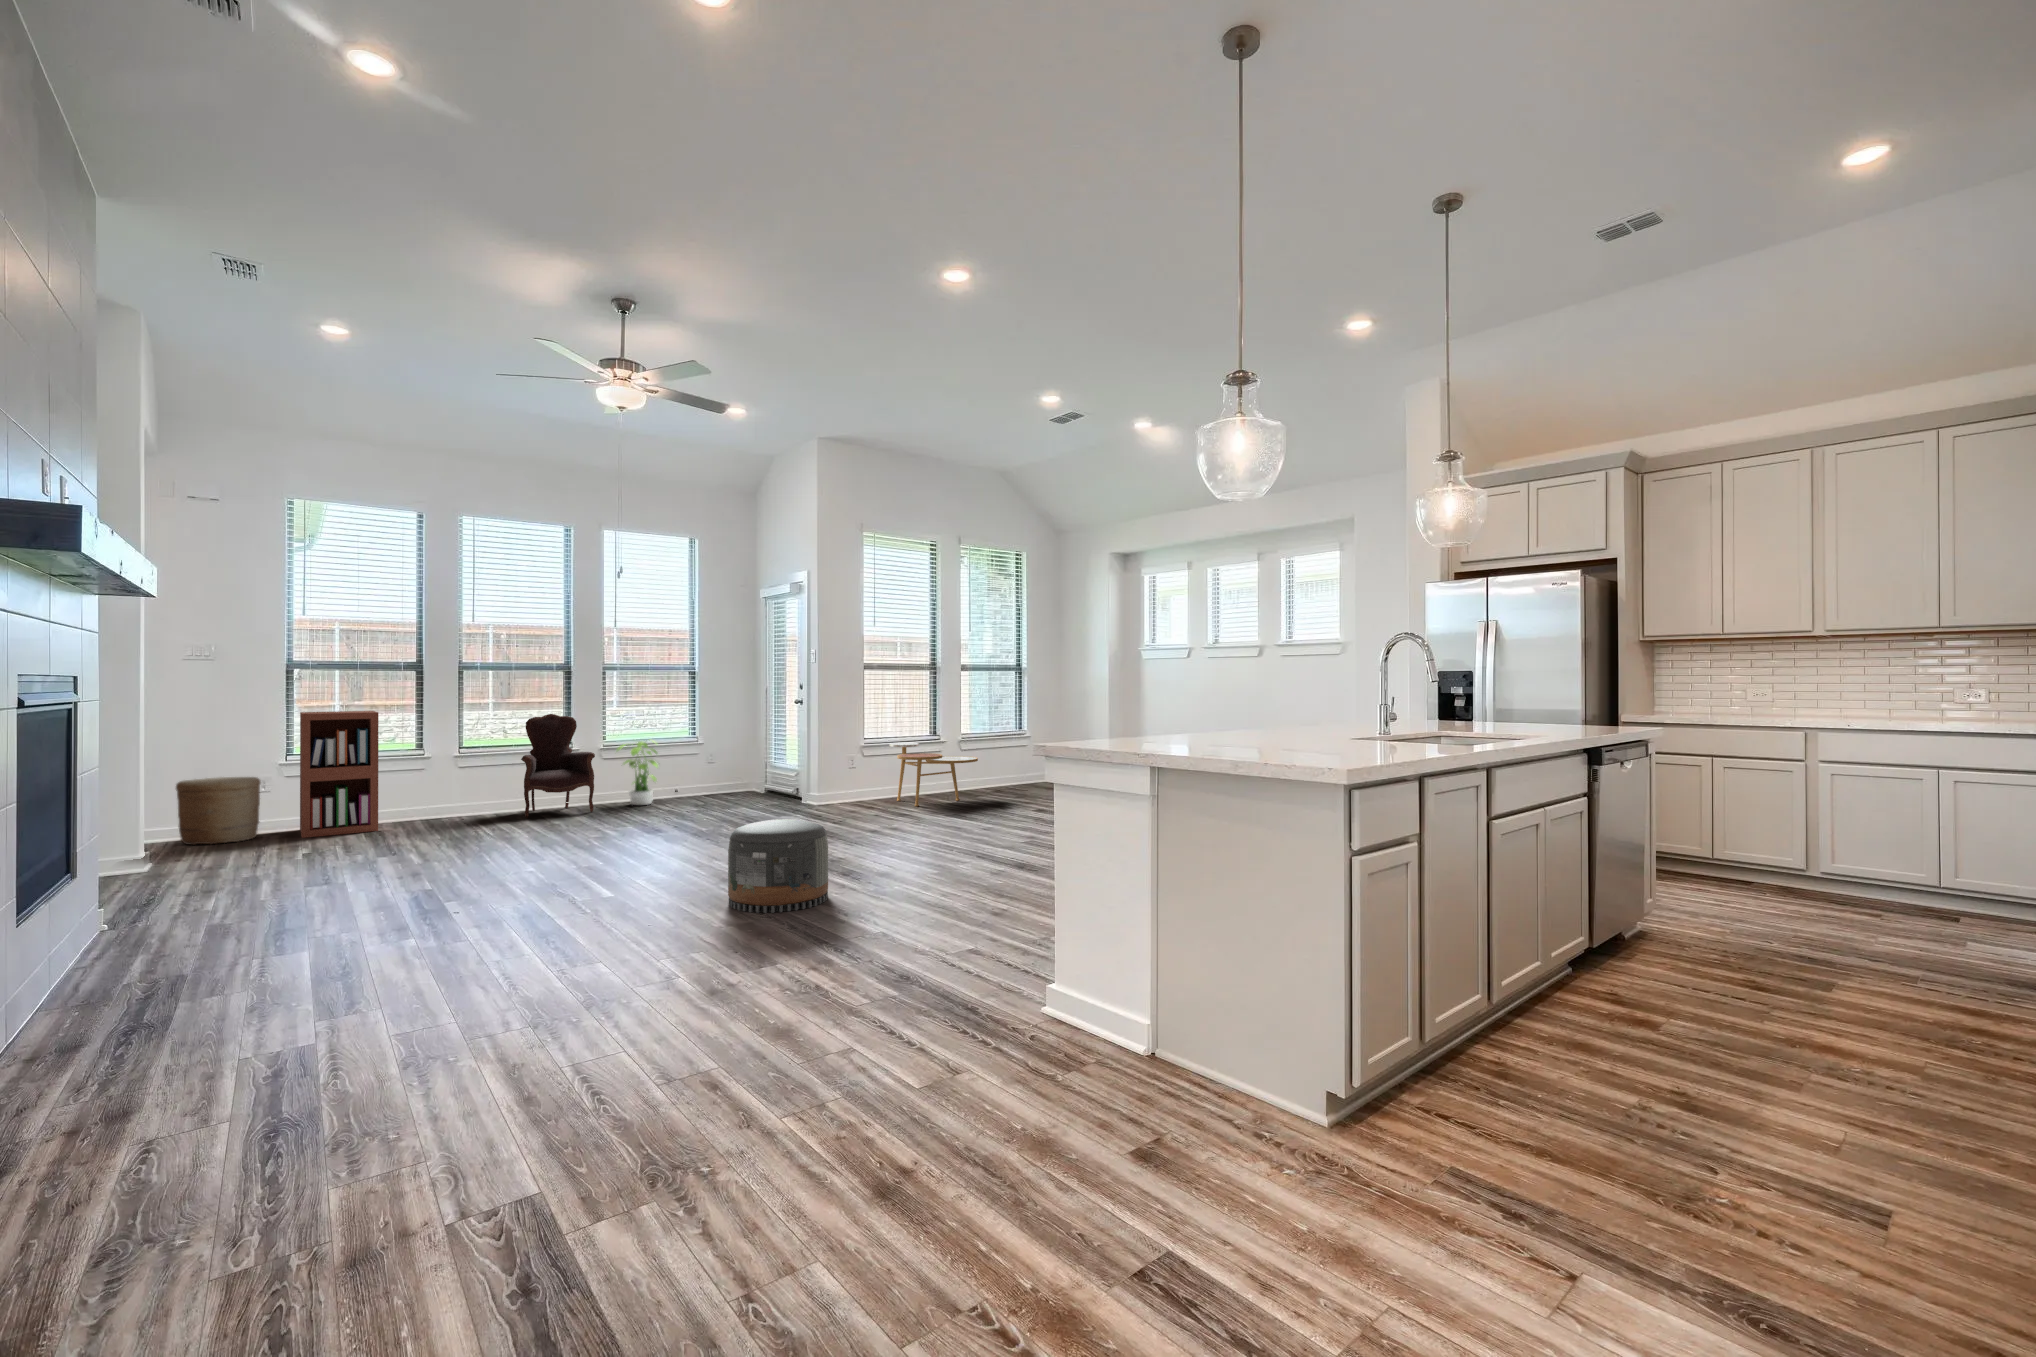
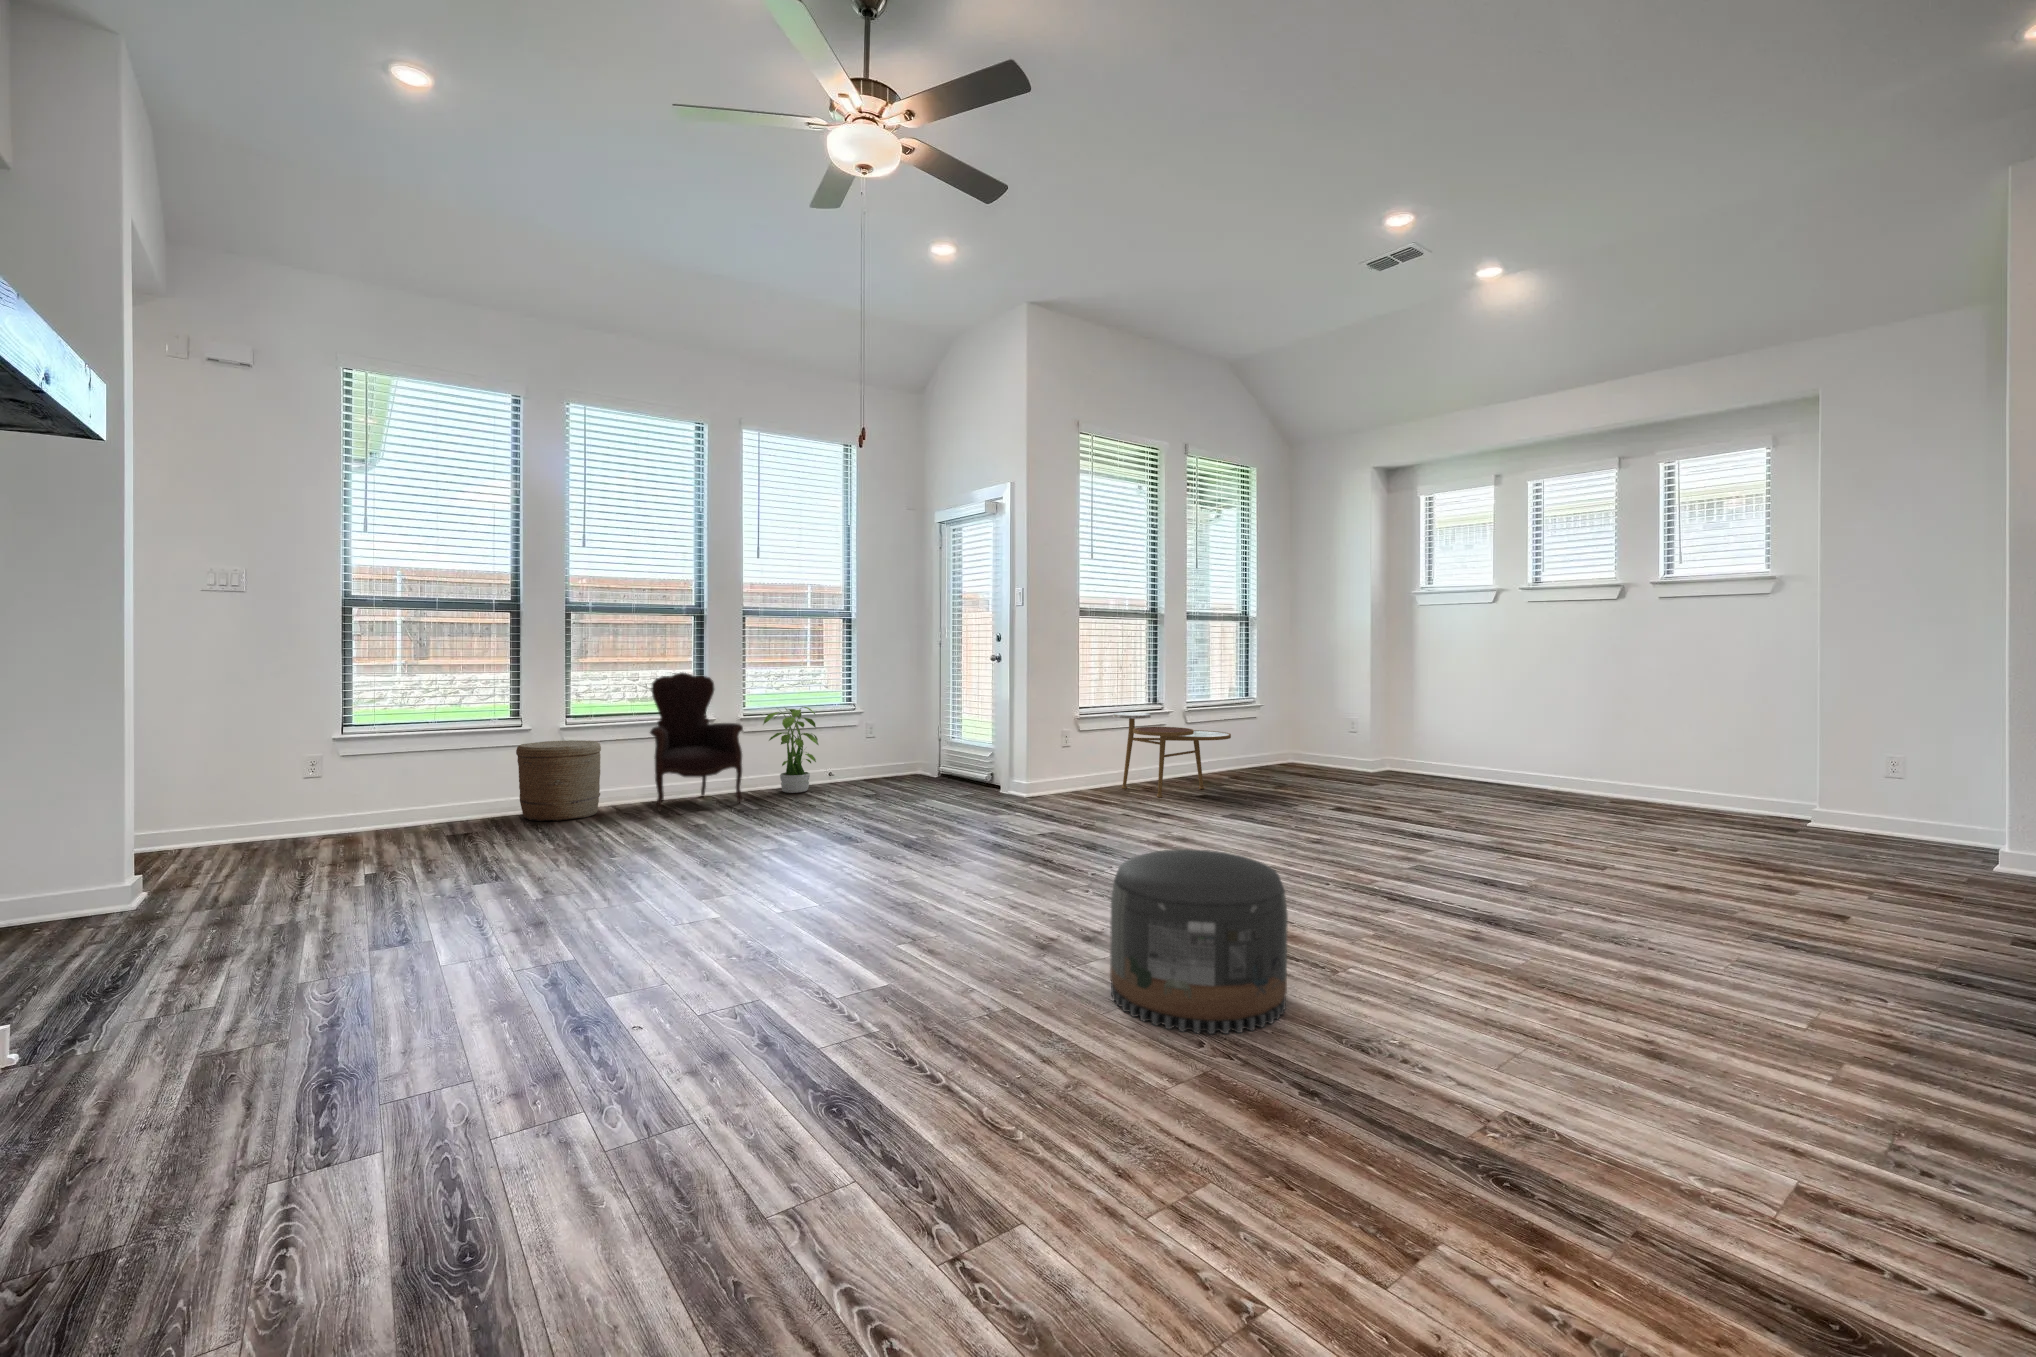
bookshelf: present [300,711,379,838] -> none [359,666,468,843]
woven basket: present [176,777,261,845] -> present [516,740,601,821]

